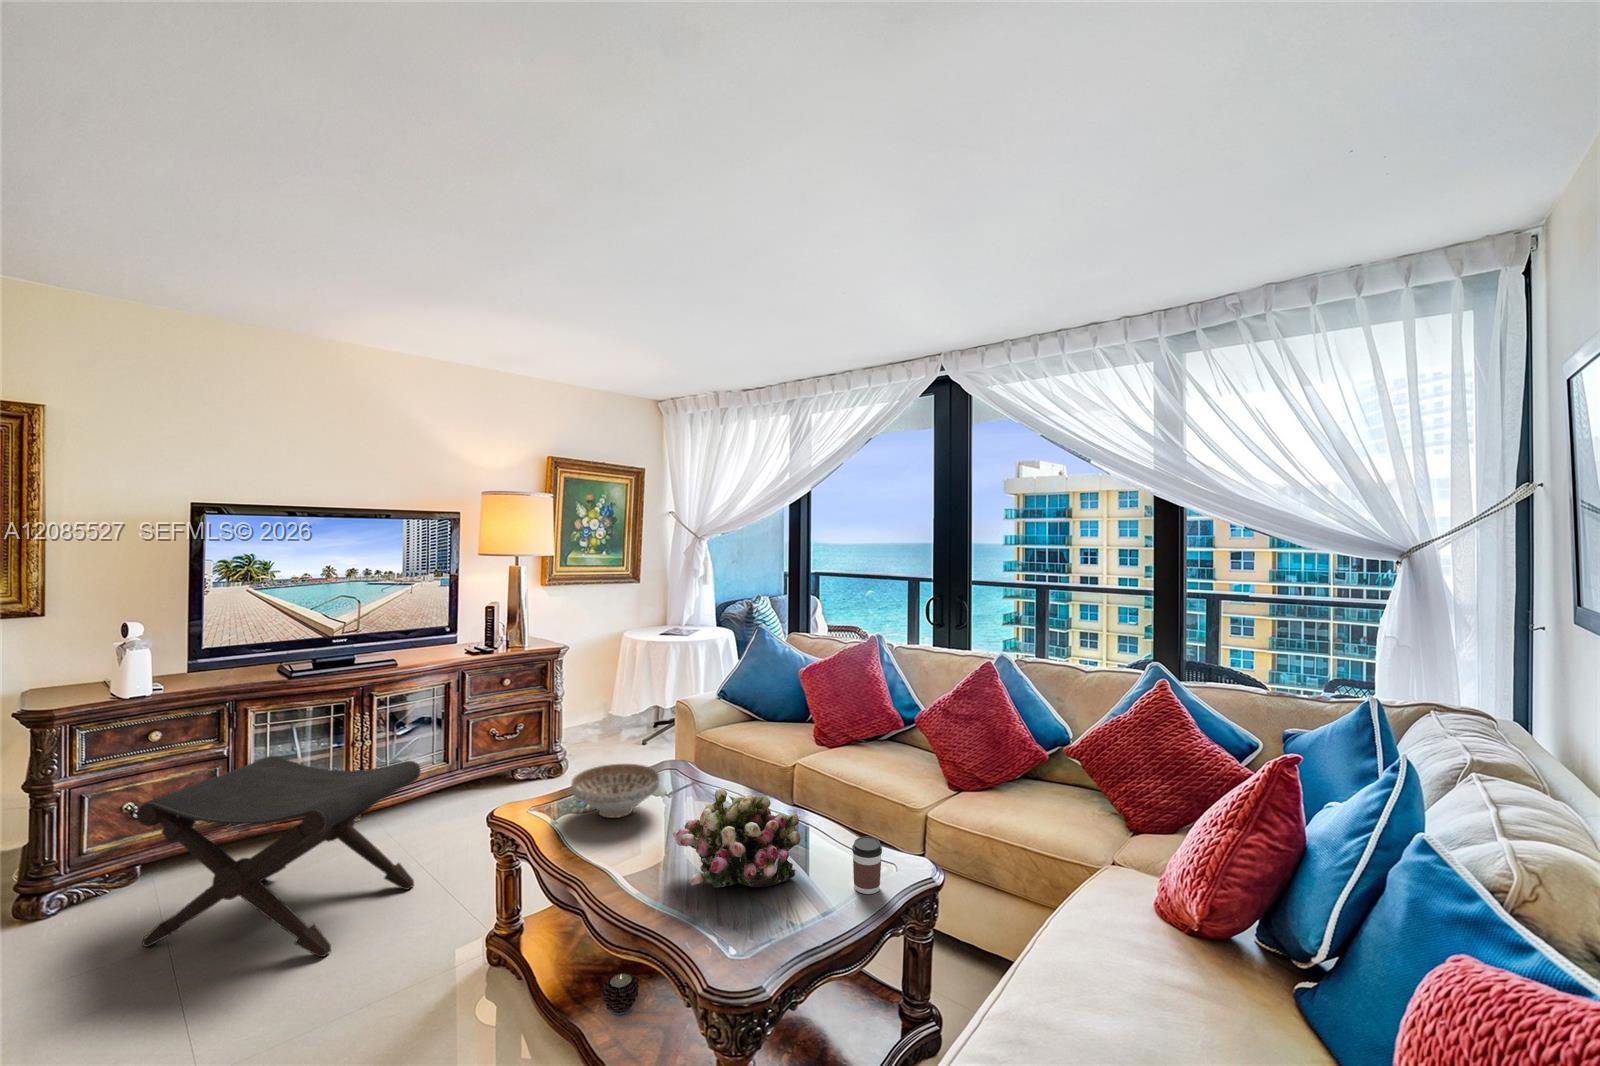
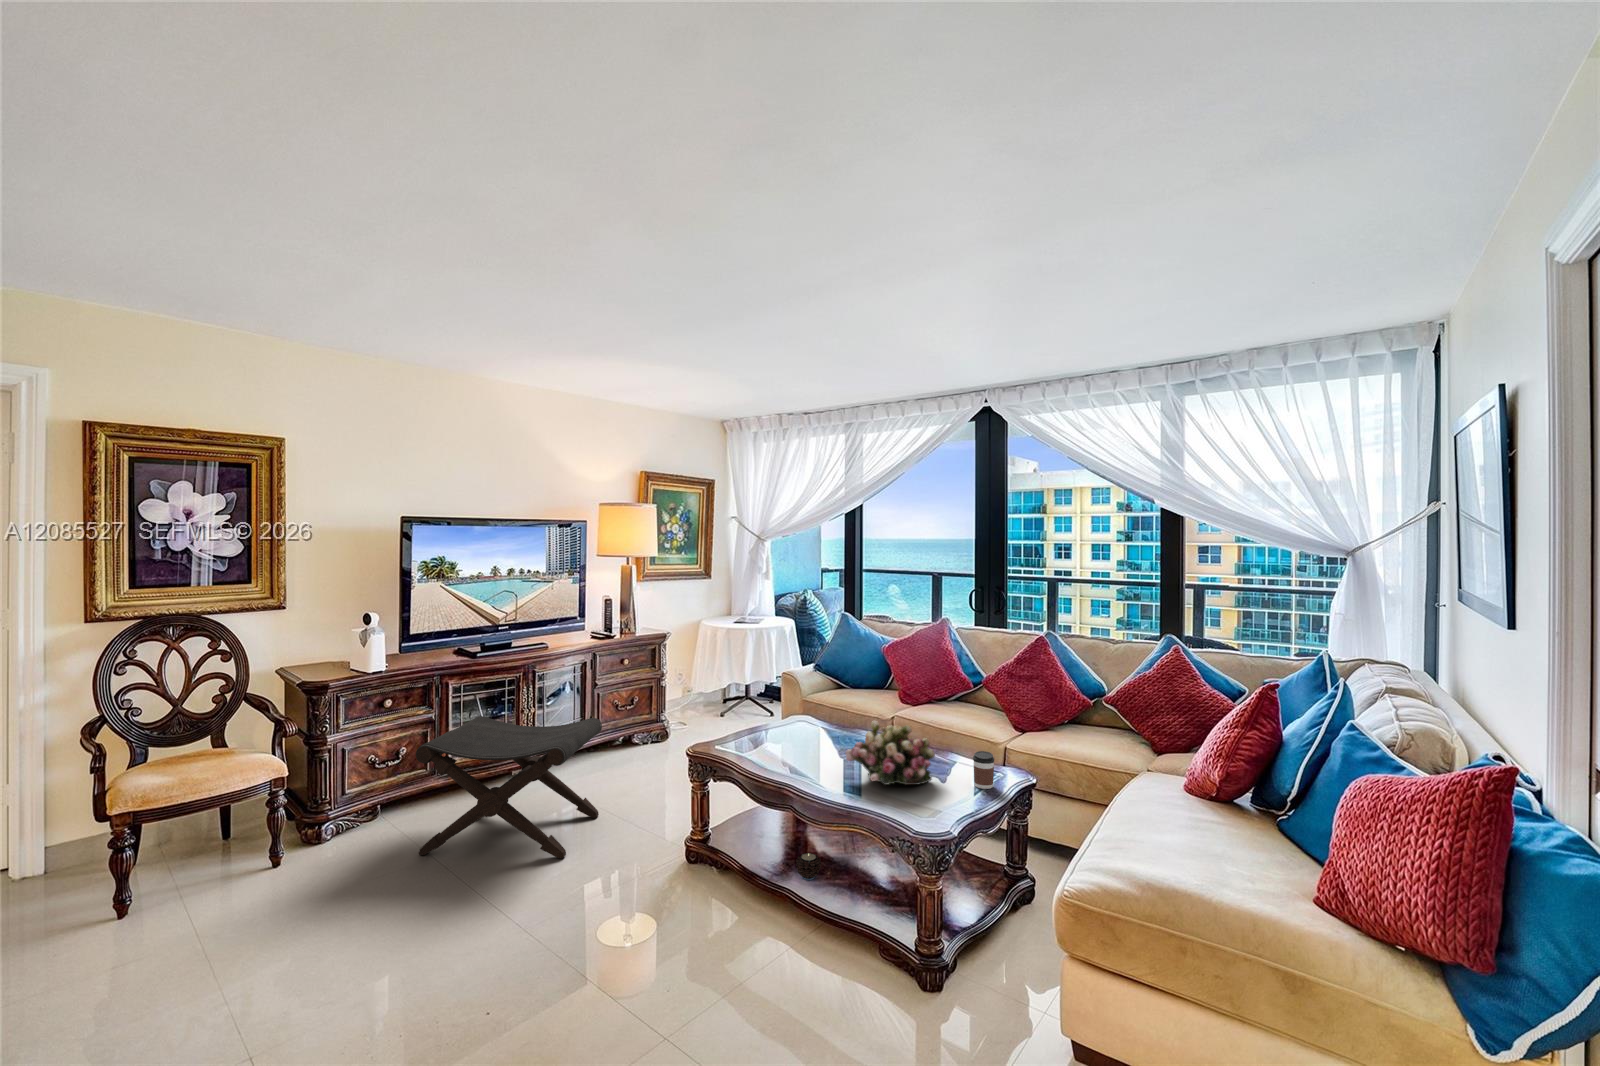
decorative bowl: present [571,764,660,818] -> none [746,714,809,751]

